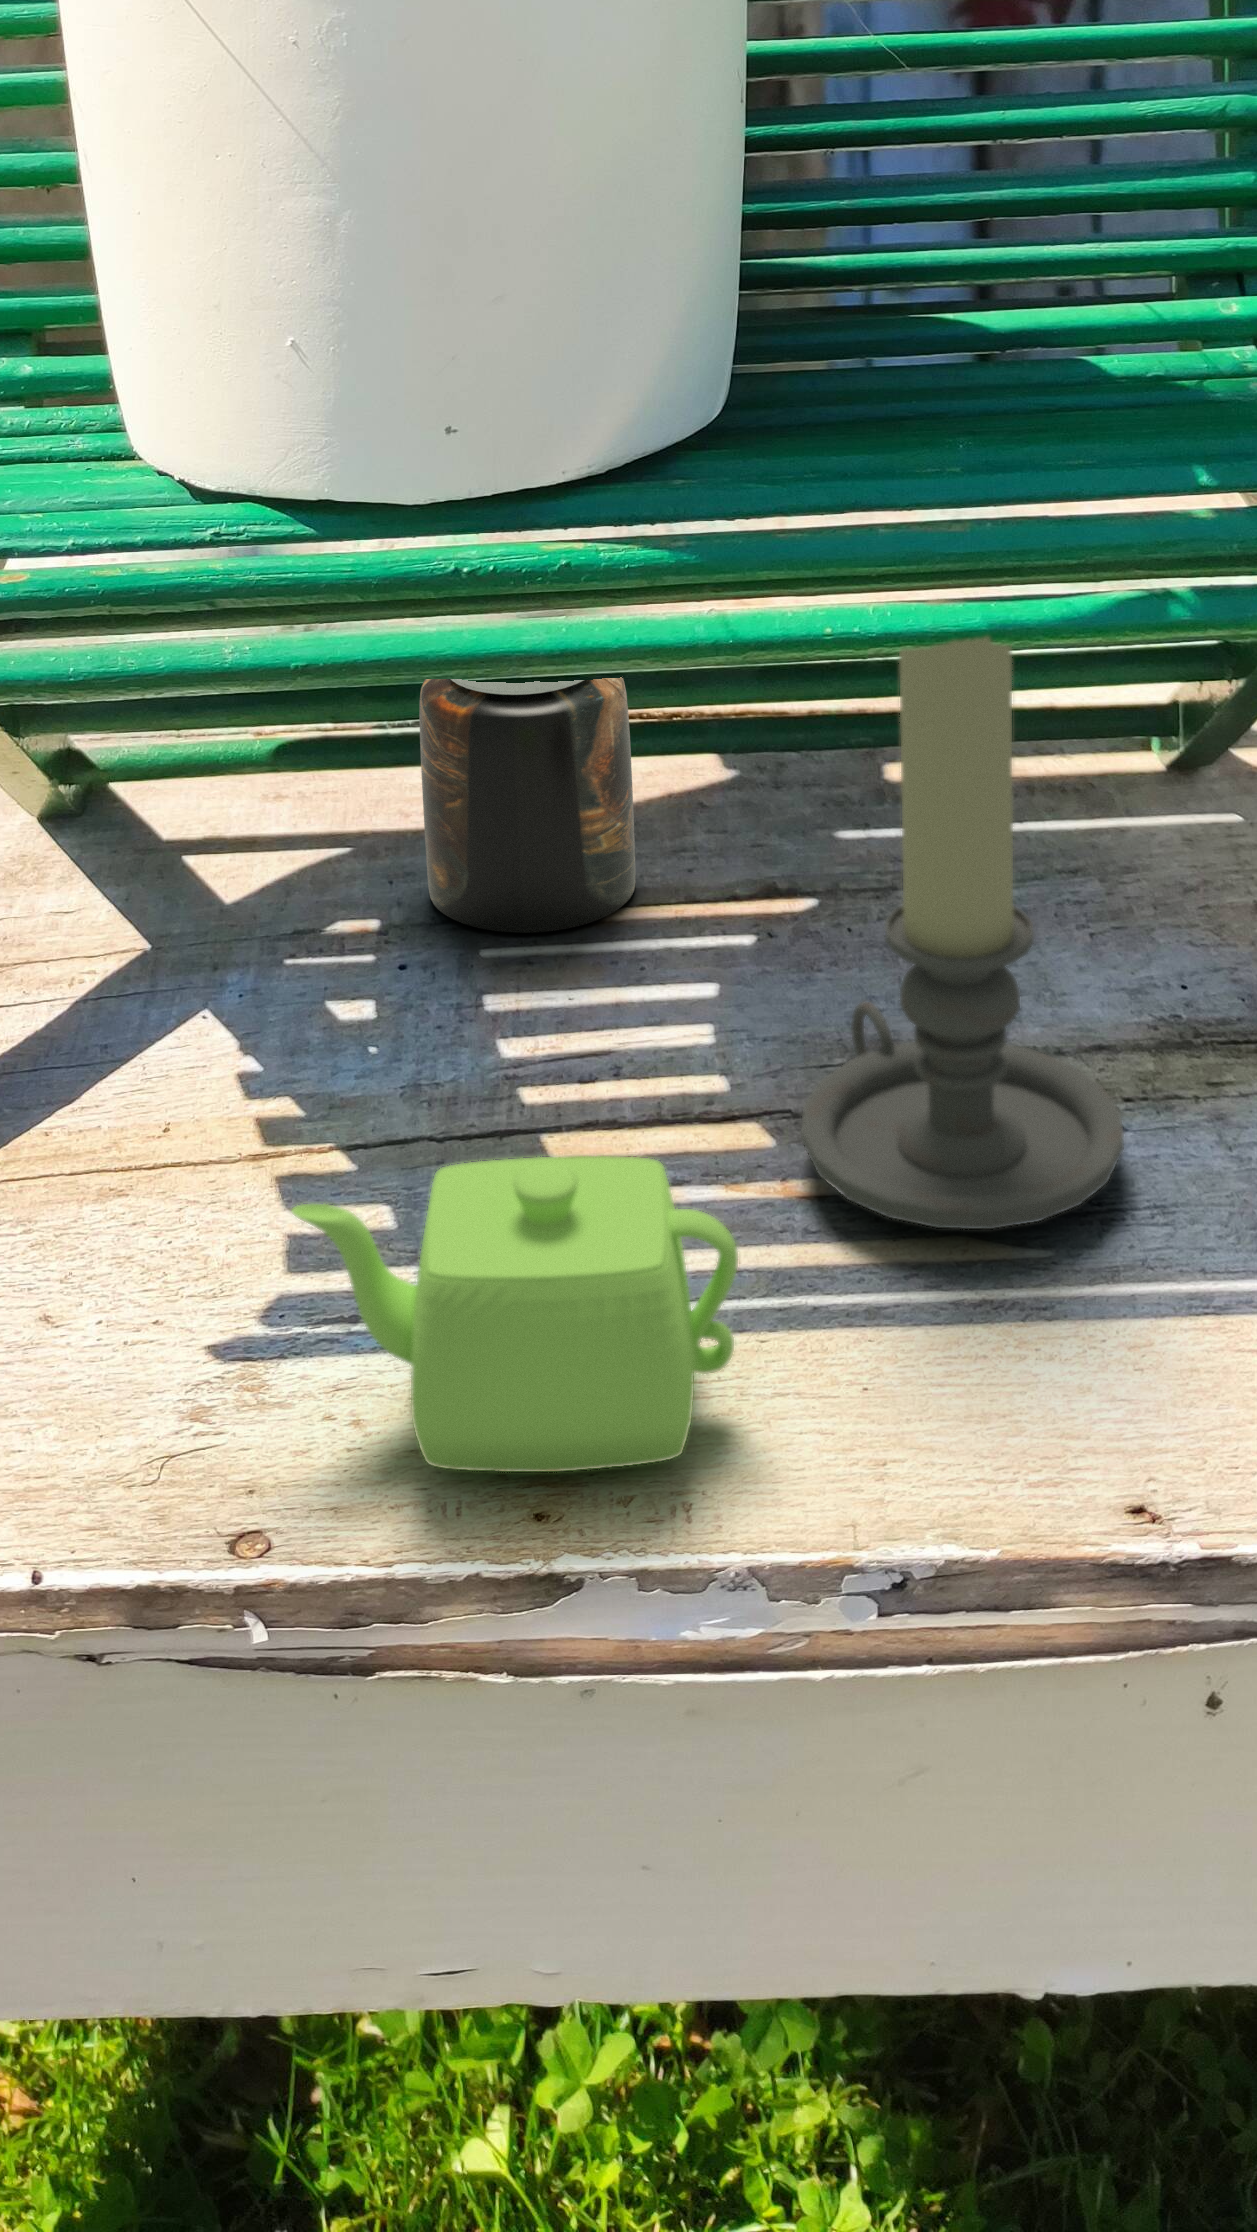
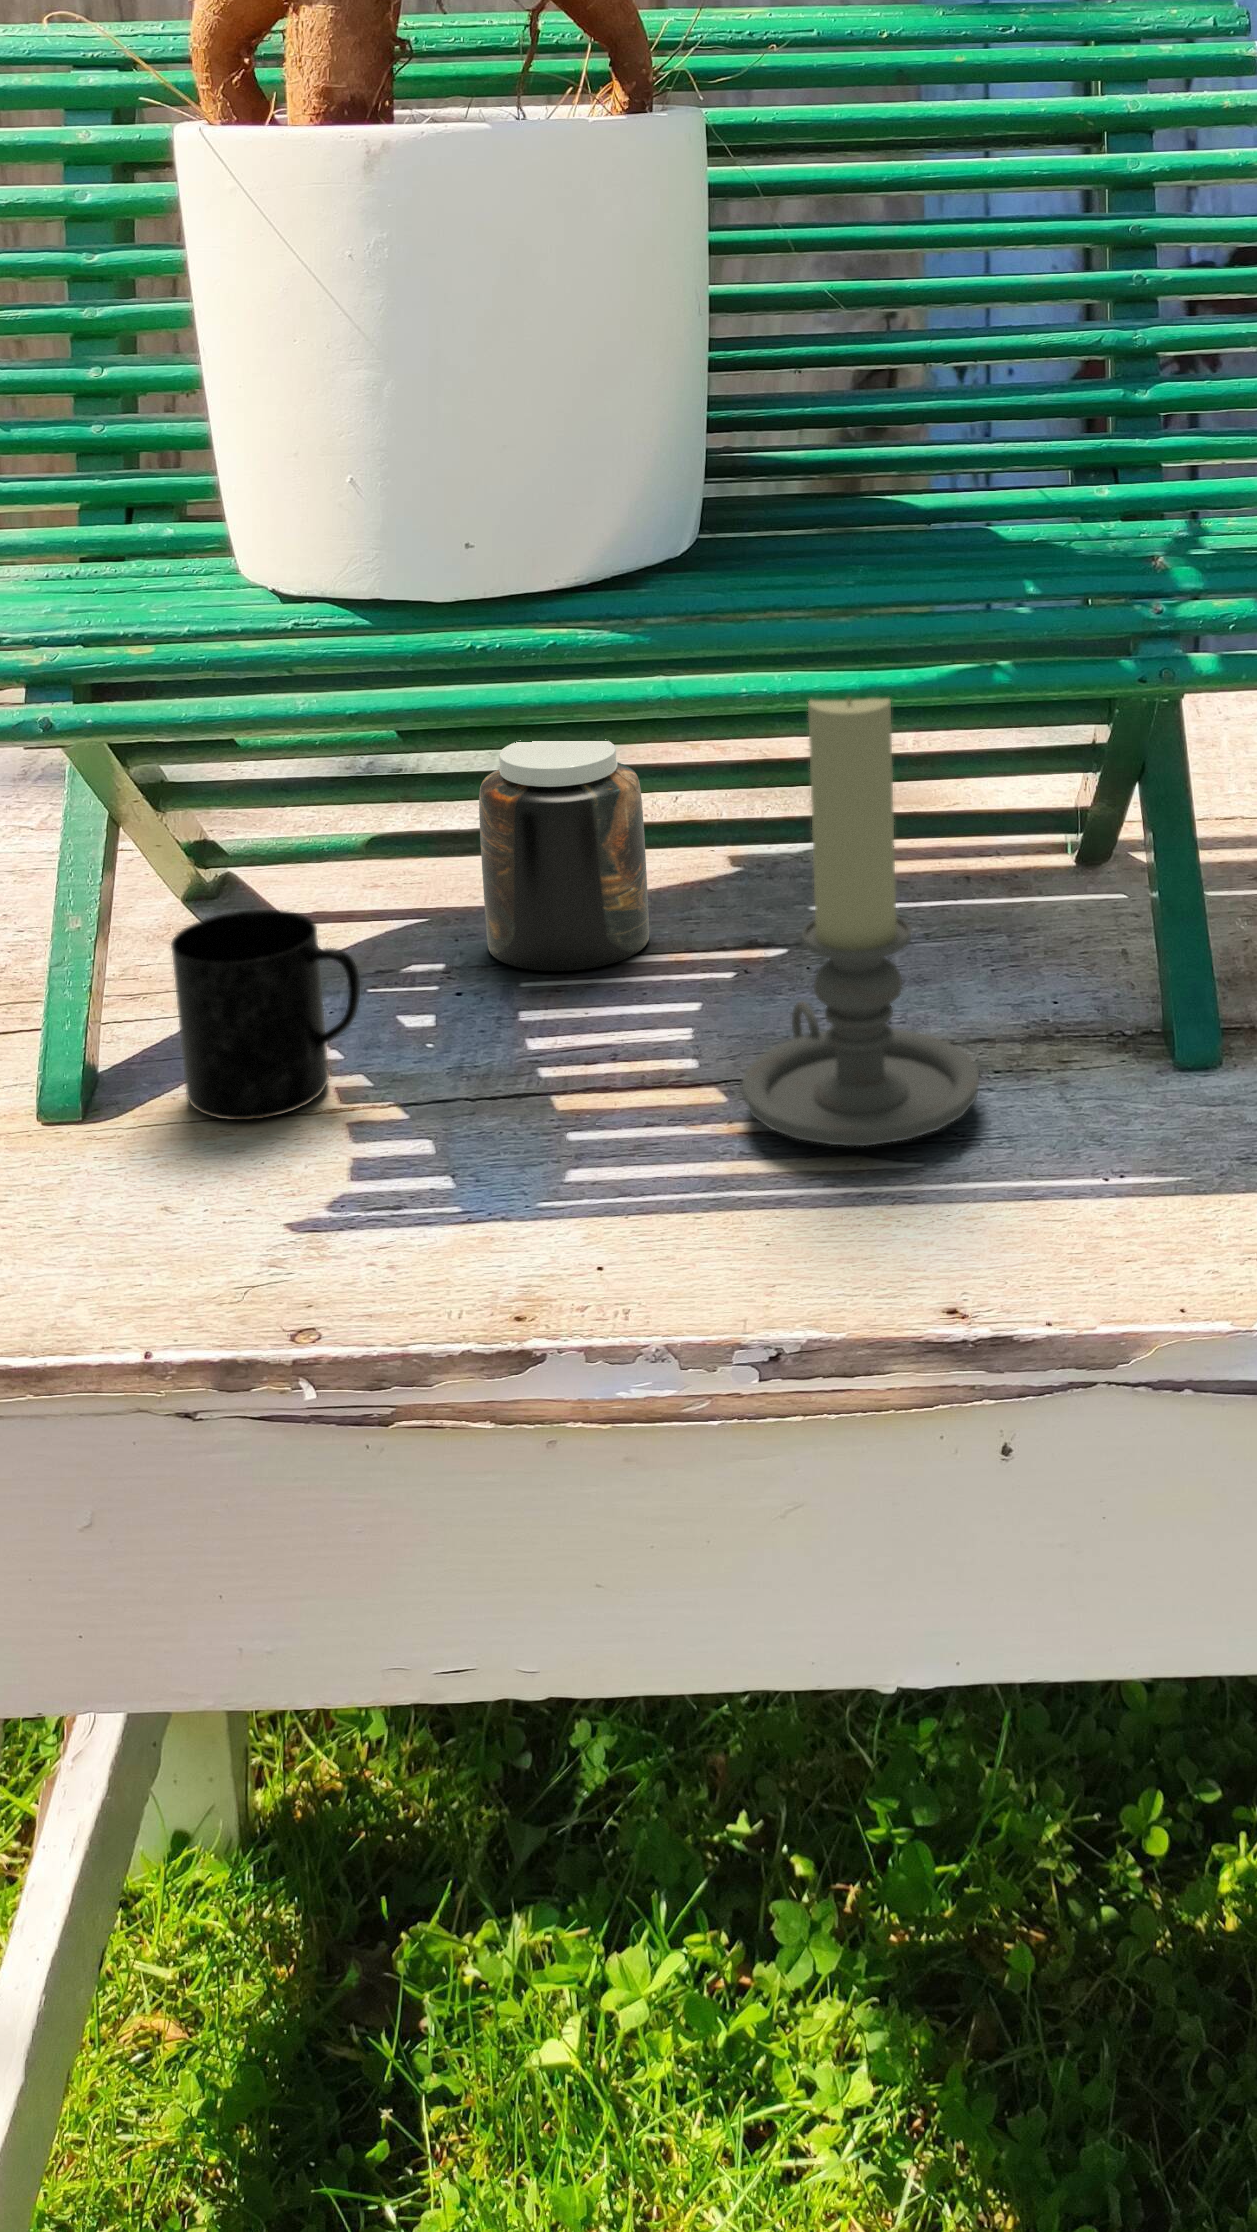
mug: none [41,875,287,1164] -> present [171,910,360,1120]
teapot: present [292,1156,738,1472] -> none [342,1081,670,1296]

